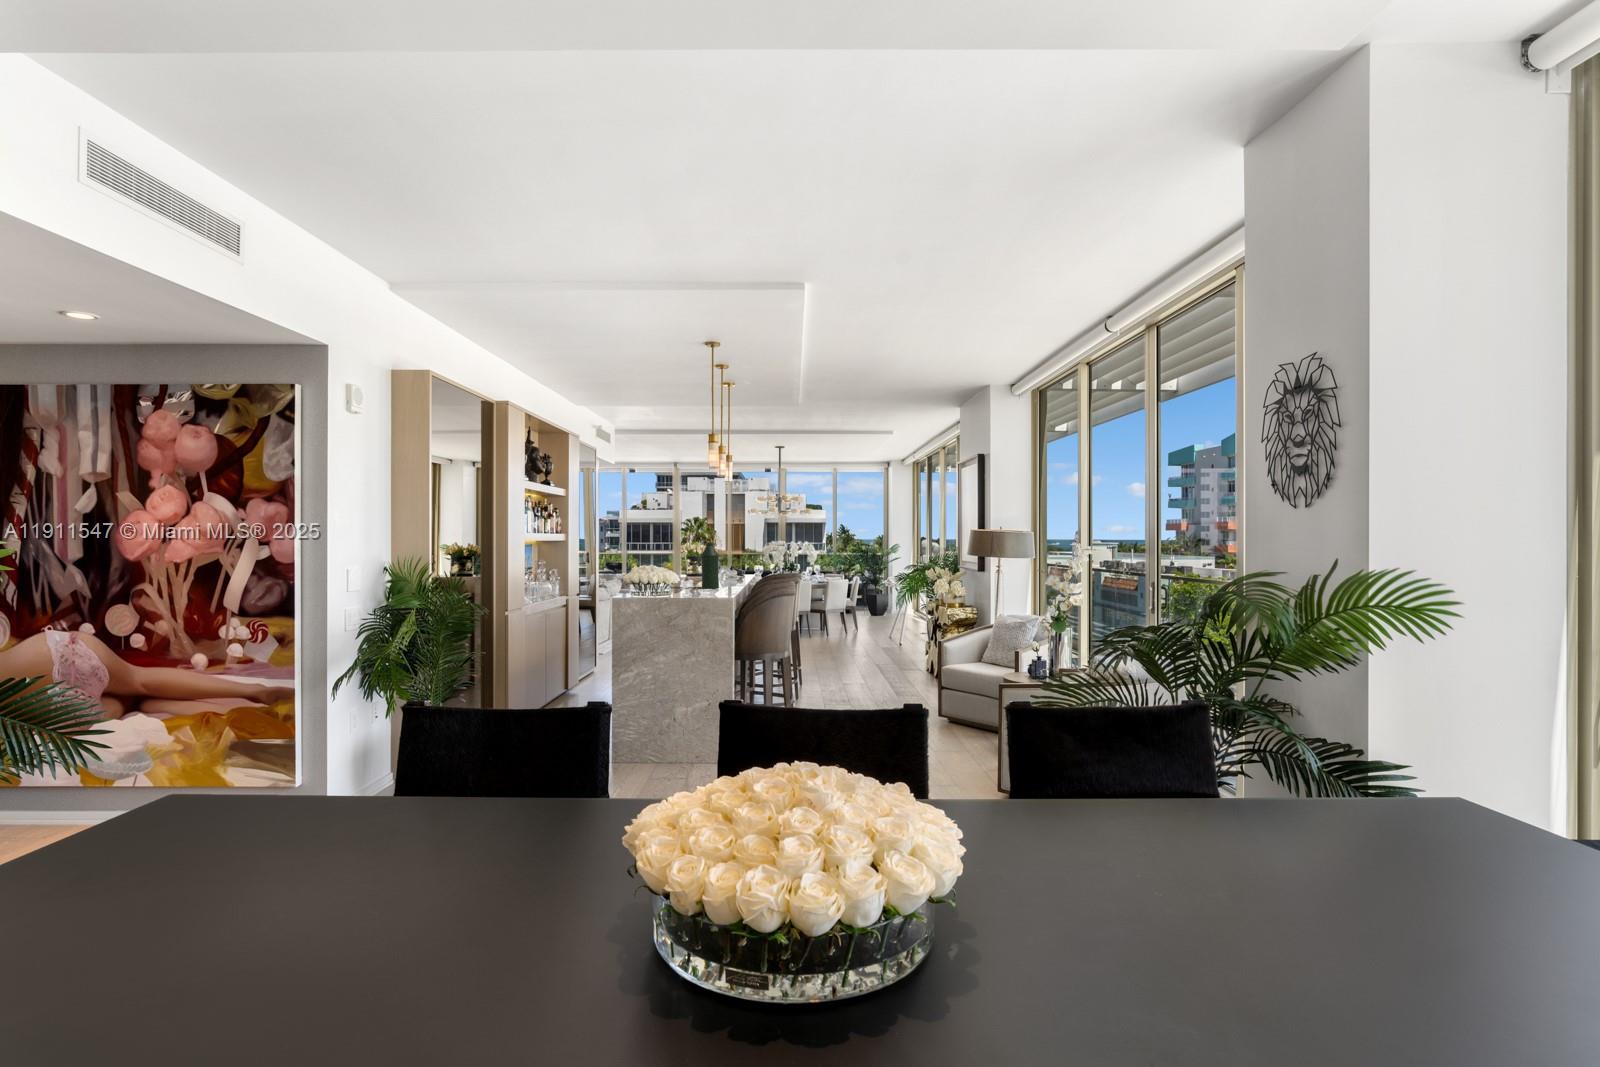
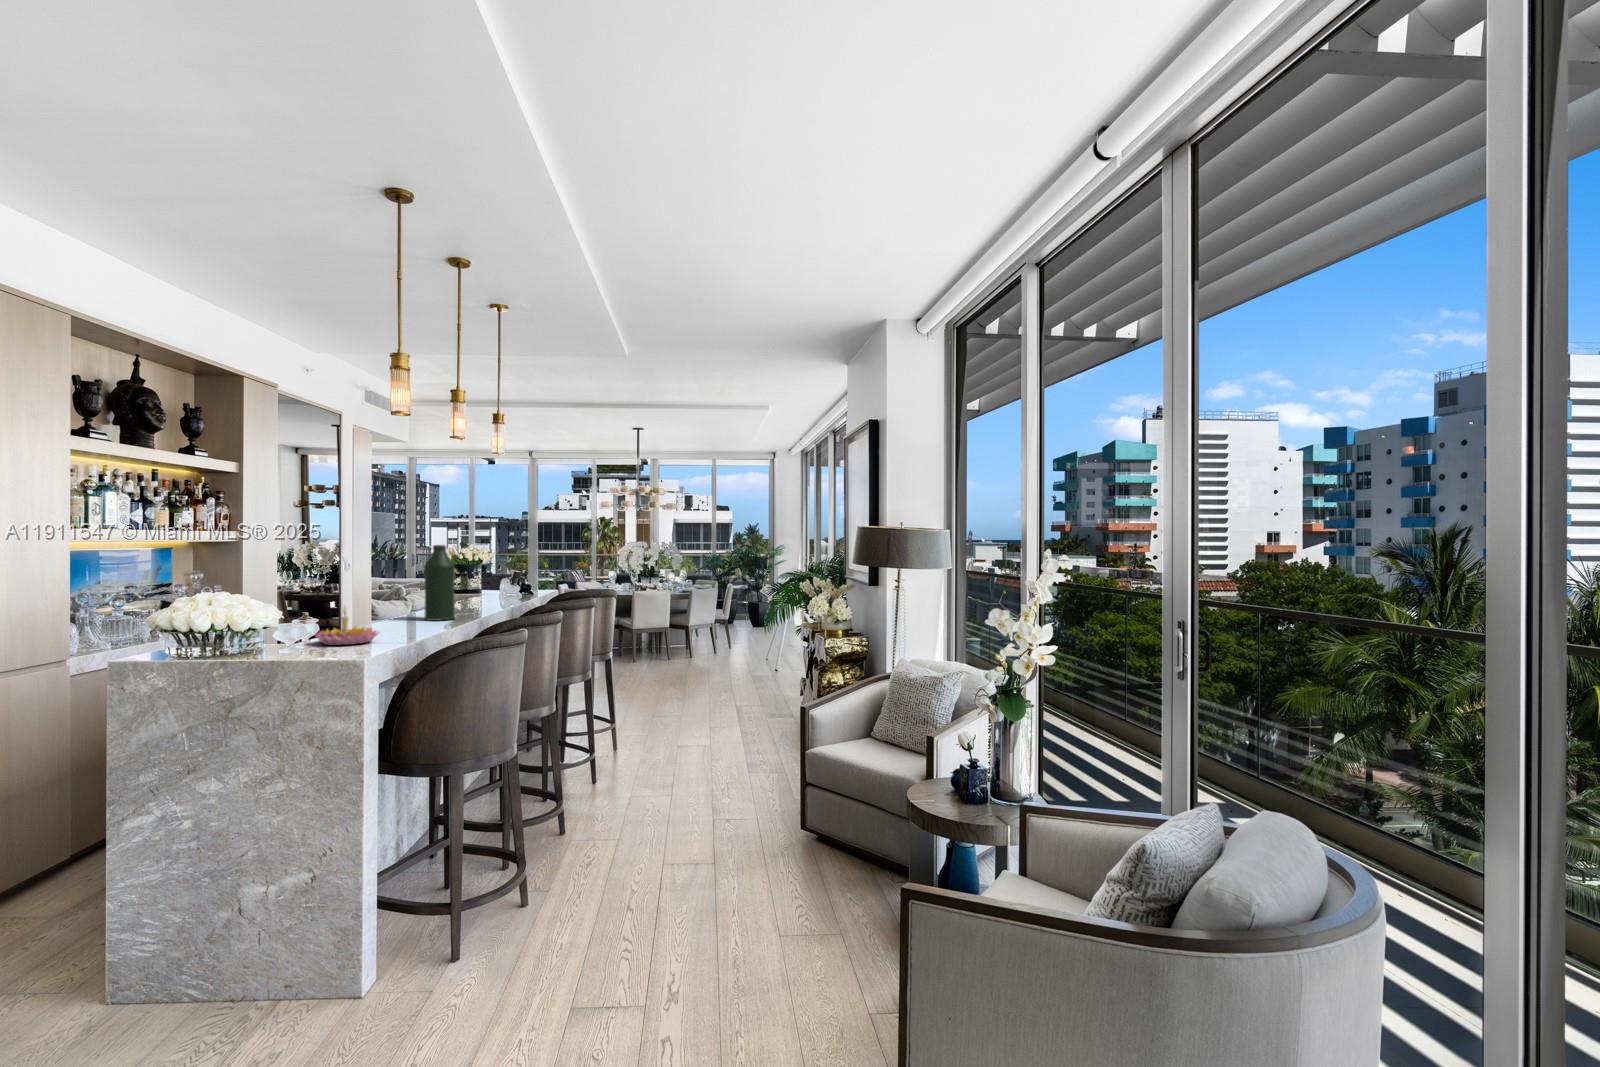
candle holder: none [668,574,700,597] -> present [315,606,379,645]

